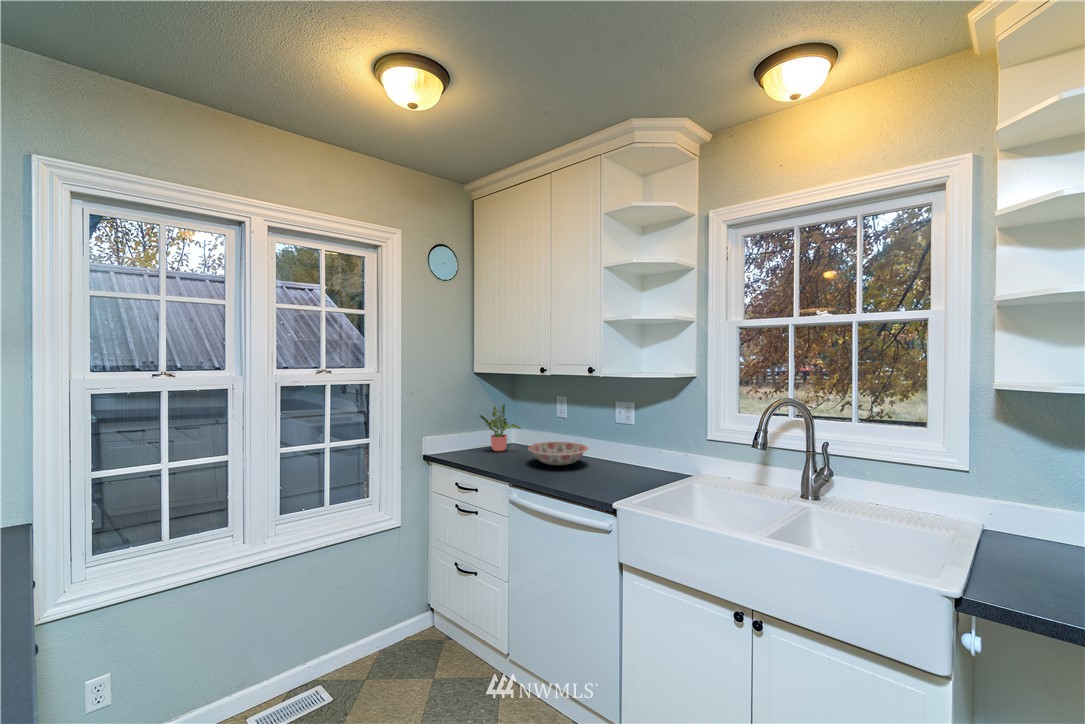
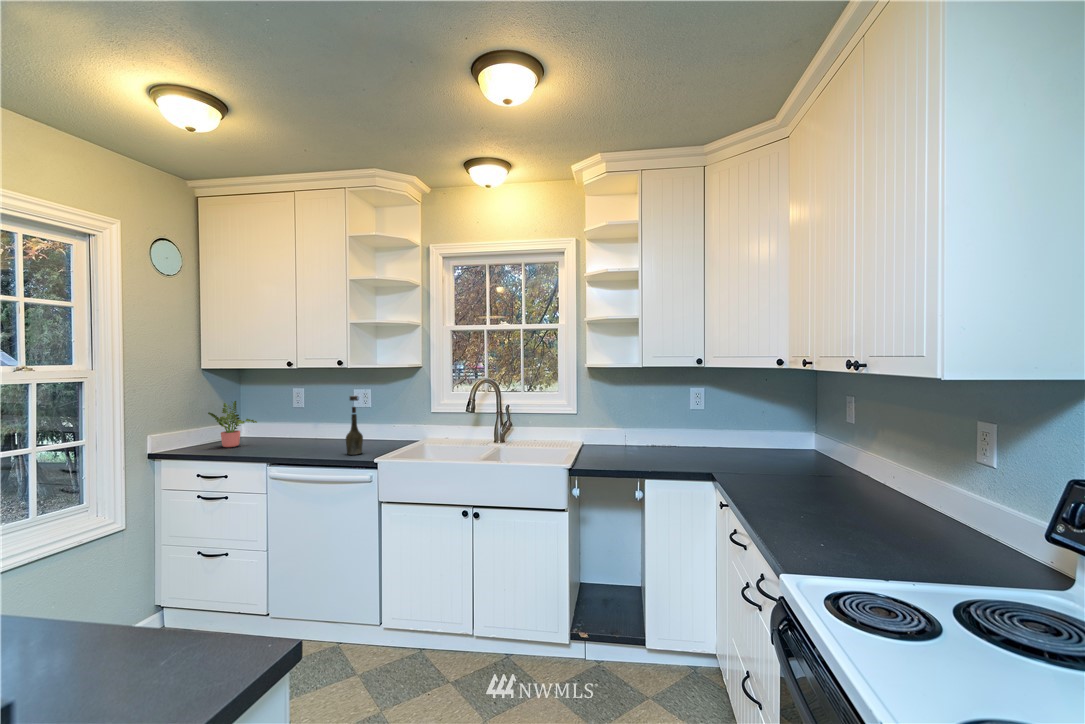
bottle: none [595,411,614,484] -> present [346,396,363,455]
ceramic bowl: present [528,442,588,465] -> none [272,430,333,449]

